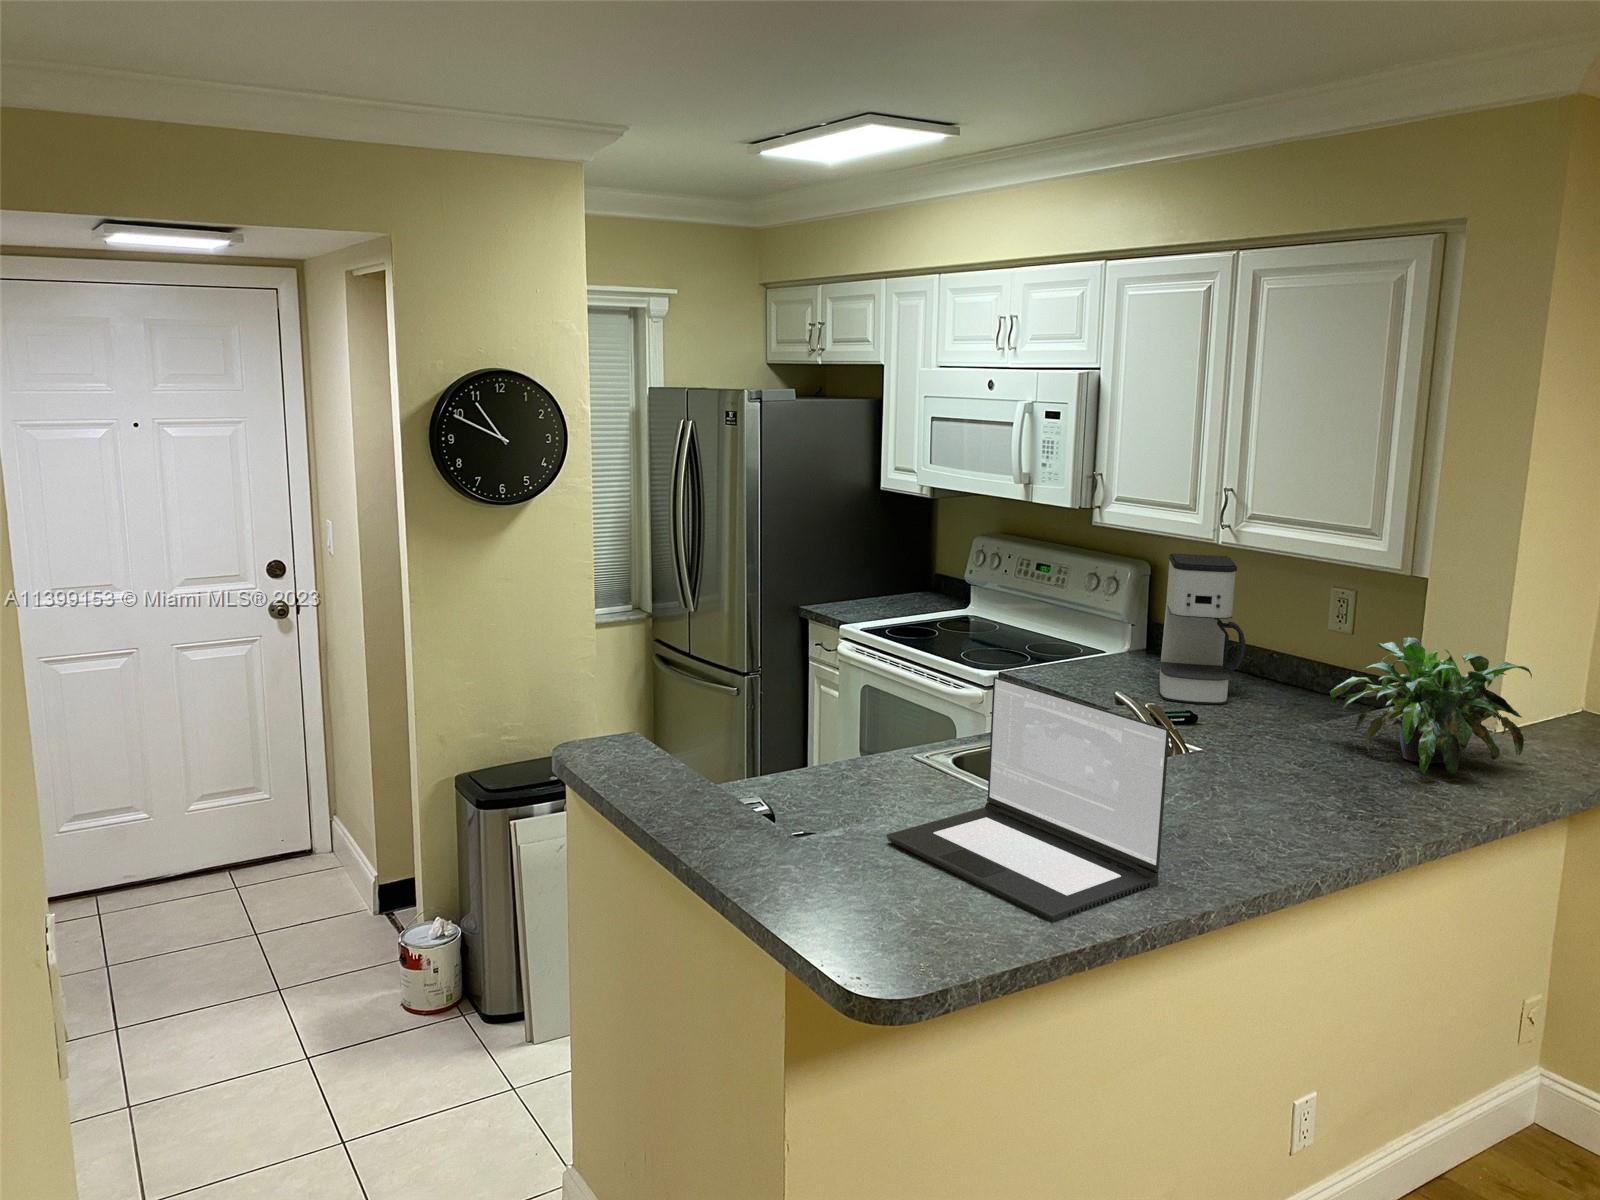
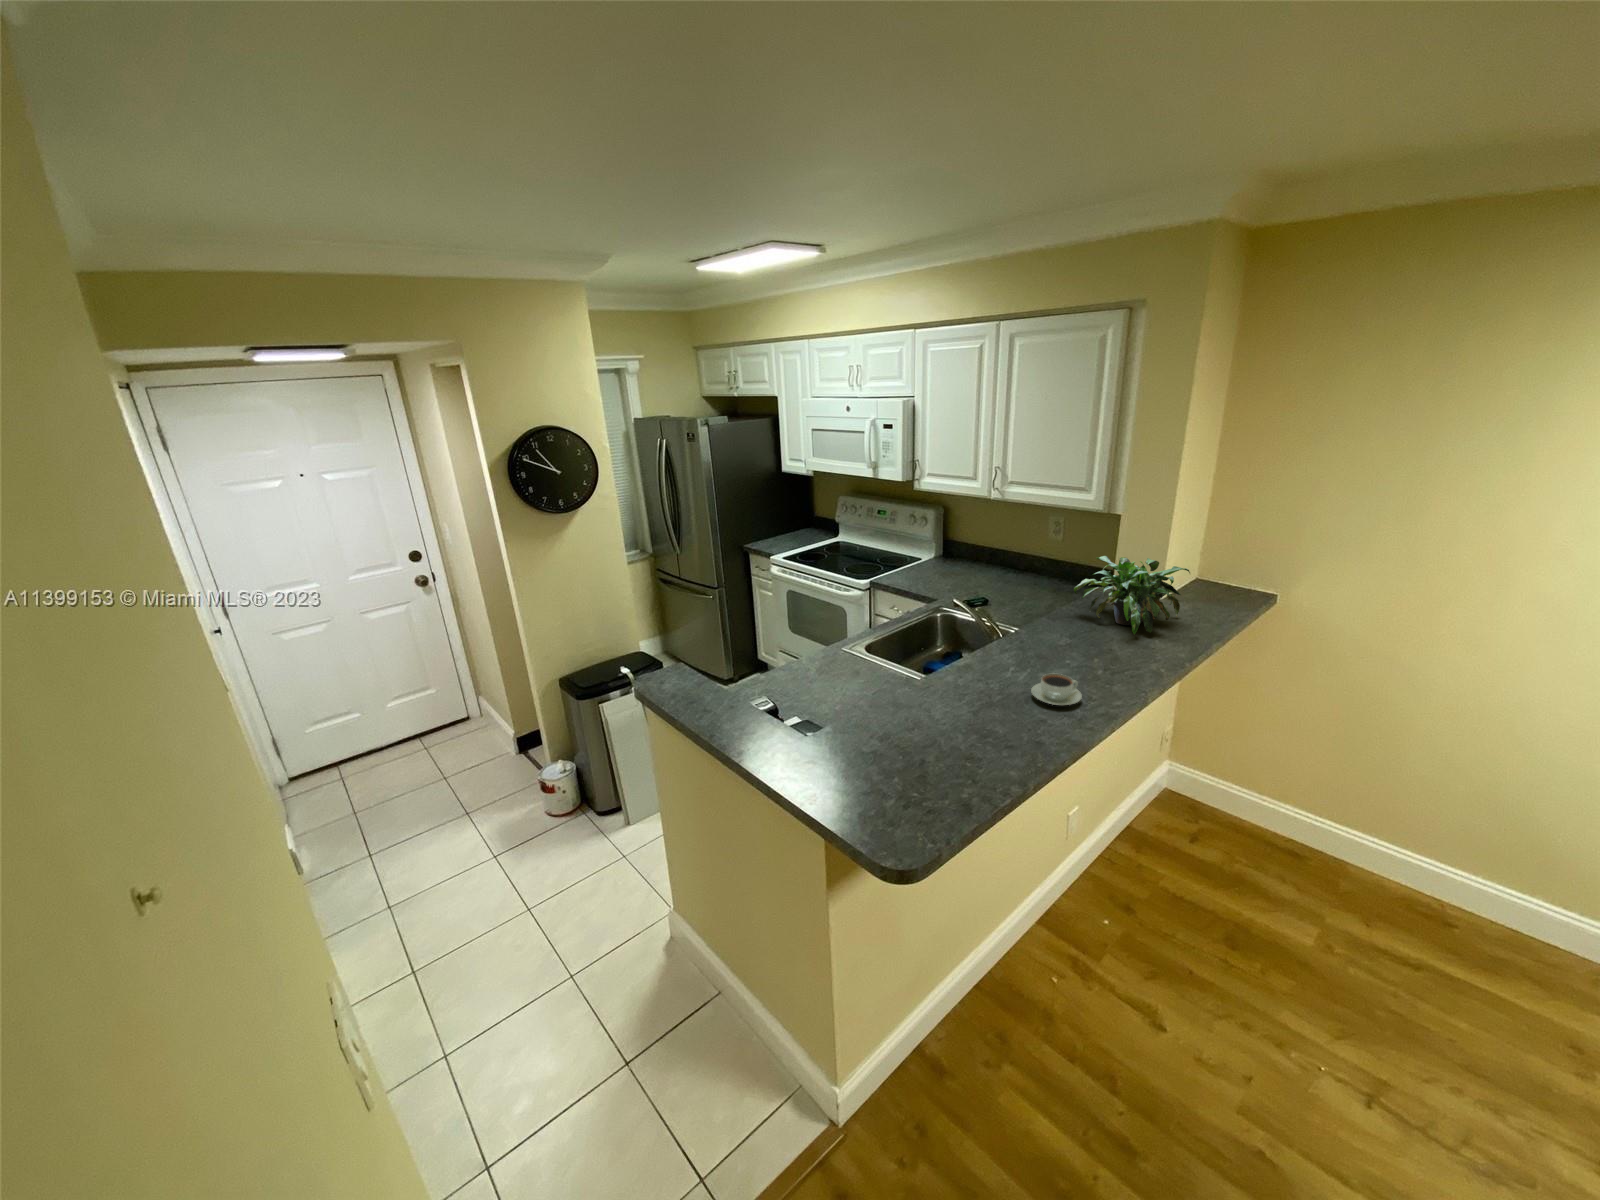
coffee maker: present [1159,553,1245,704] -> none [958,503,1007,590]
laptop: present [886,677,1170,922] -> none [855,620,1030,784]
coffee cup: none [1200,797,1285,848] -> present [1031,674,1082,705]

